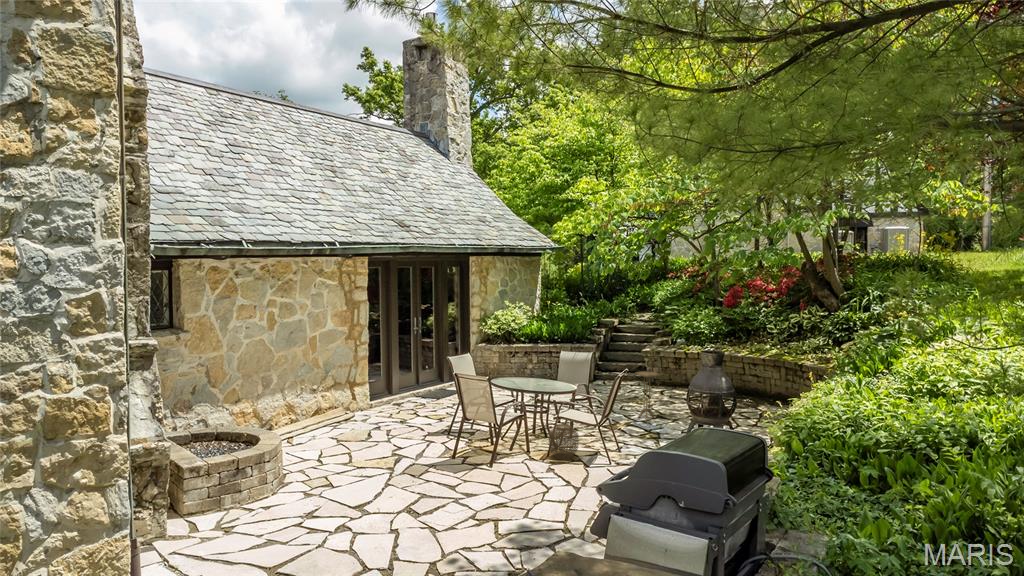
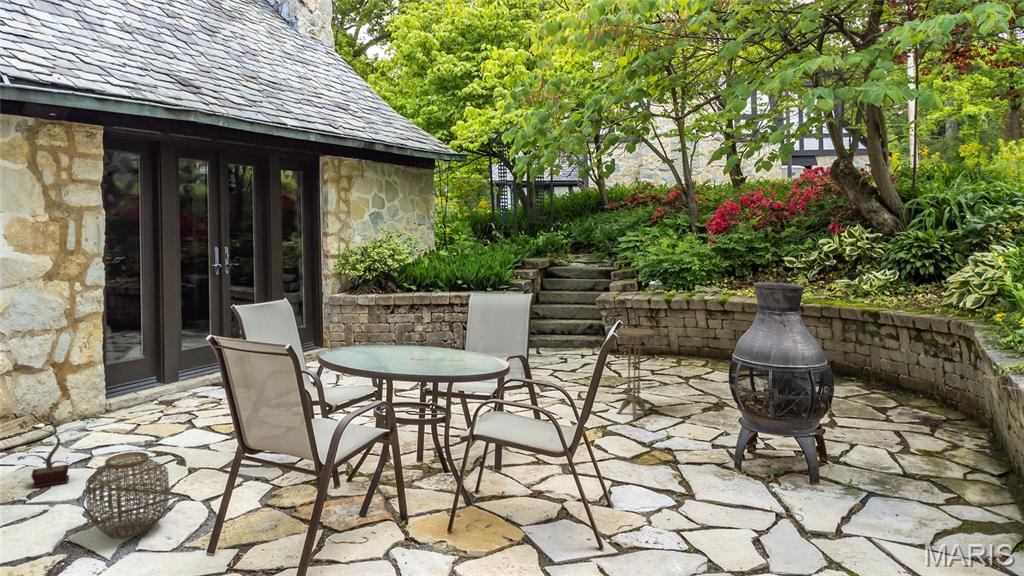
potted plant: none [363,399,396,436] -> present [14,403,100,488]
woven basket: present [549,424,579,459] -> present [86,452,169,538]

